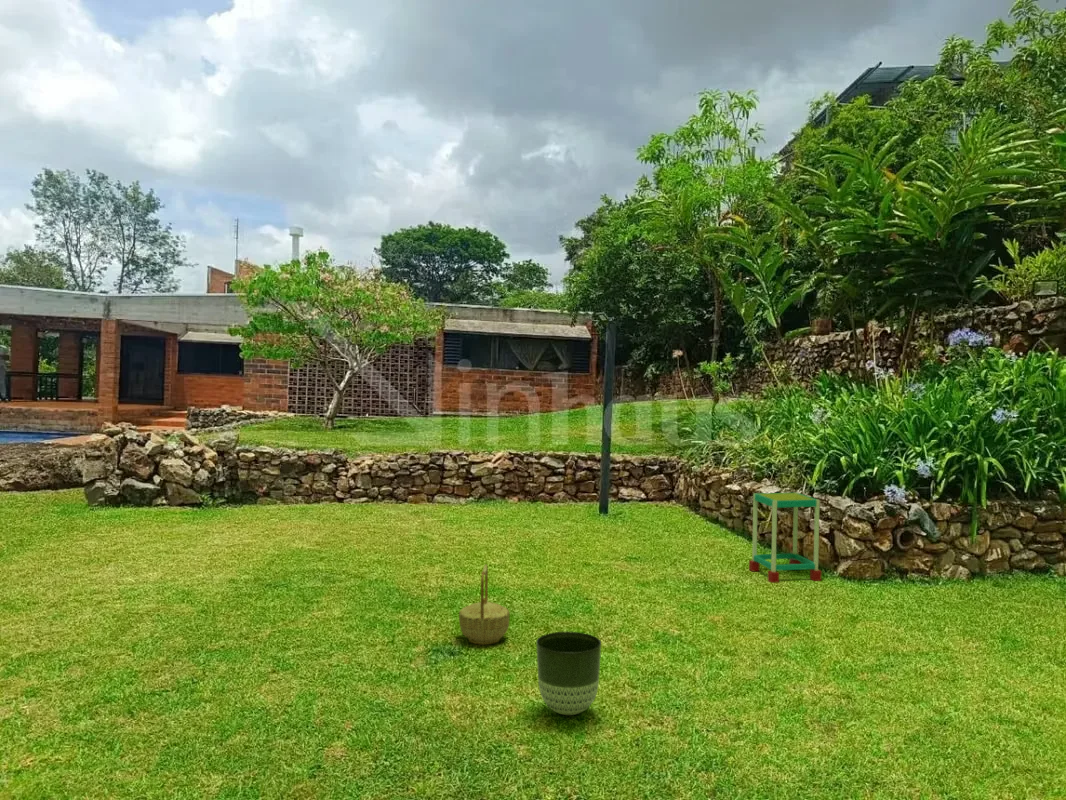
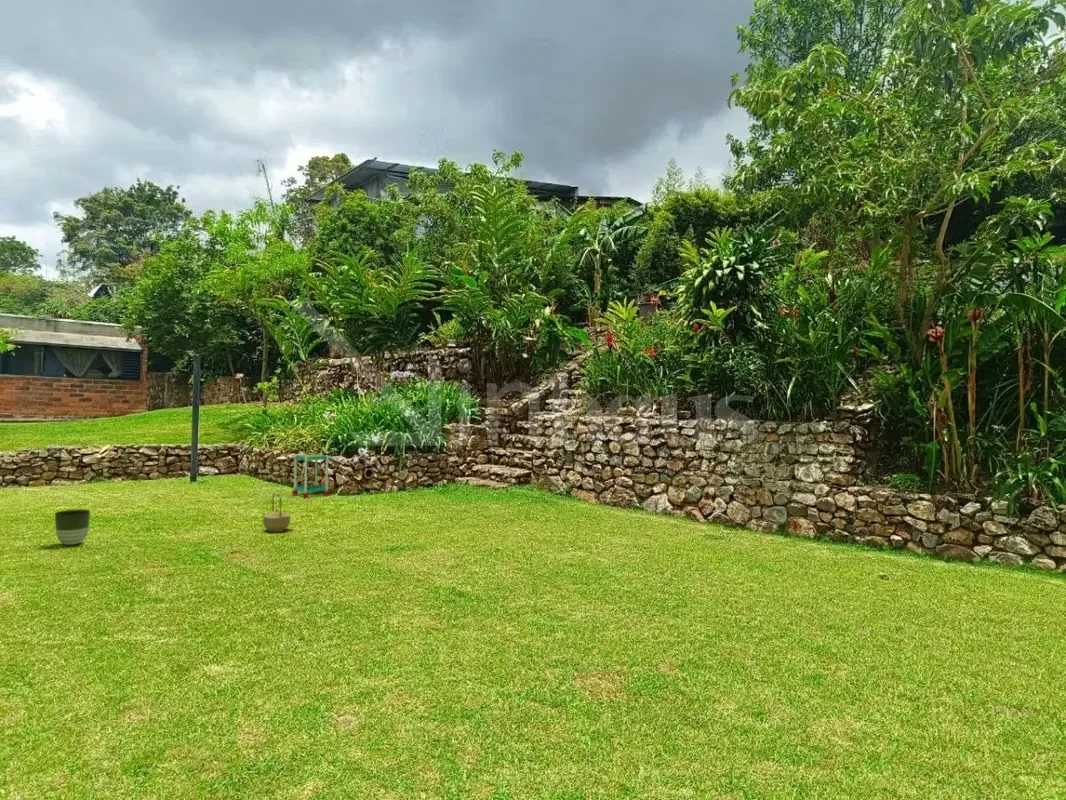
basket: present [459,565,509,645] -> present [263,493,290,532]
planter: present [537,632,601,715] -> present [55,509,90,545]

